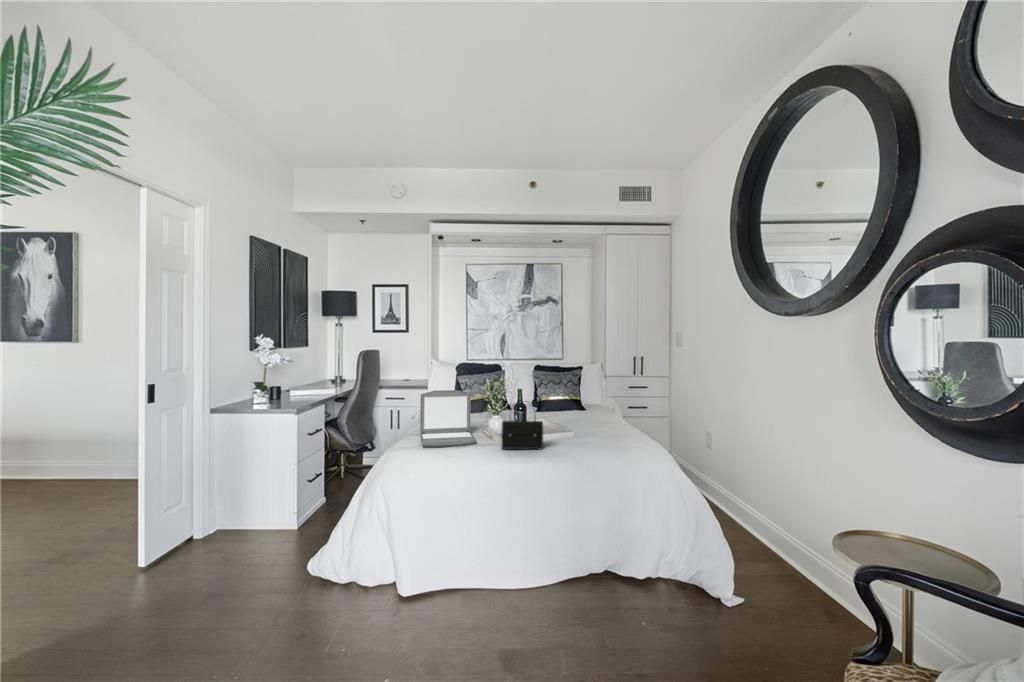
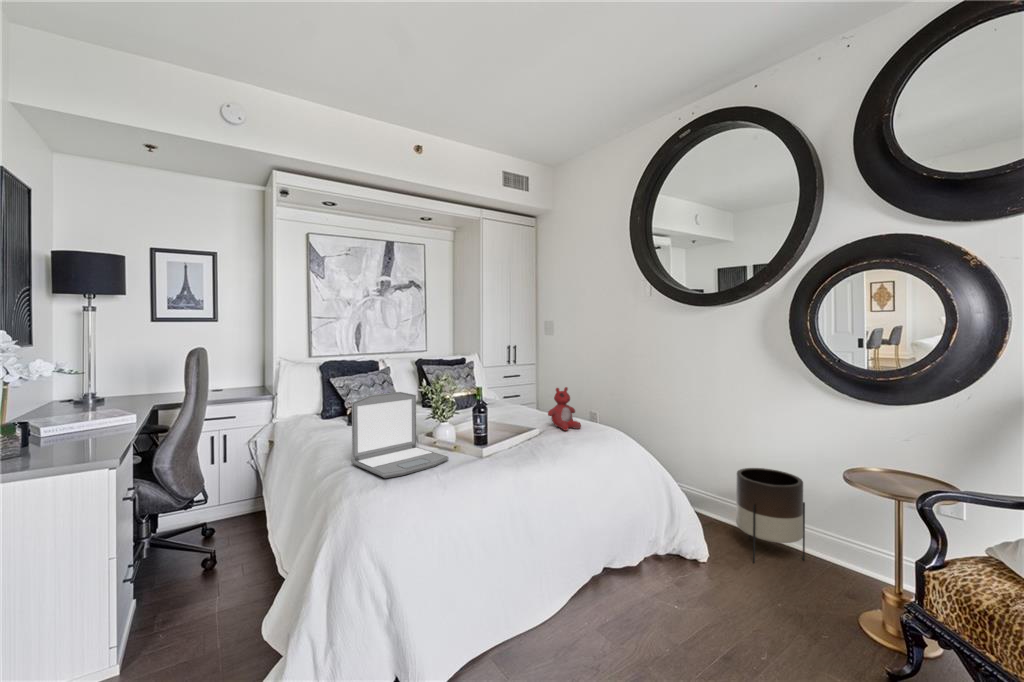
stuffed bear: none [588,399,618,438] -> present [548,387,581,430]
handbag: present [501,401,543,449] -> none [493,396,540,461]
planter: none [775,510,854,630] -> present [736,468,805,563]

